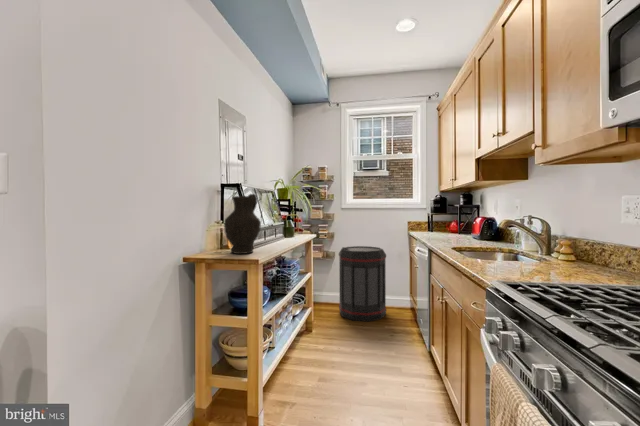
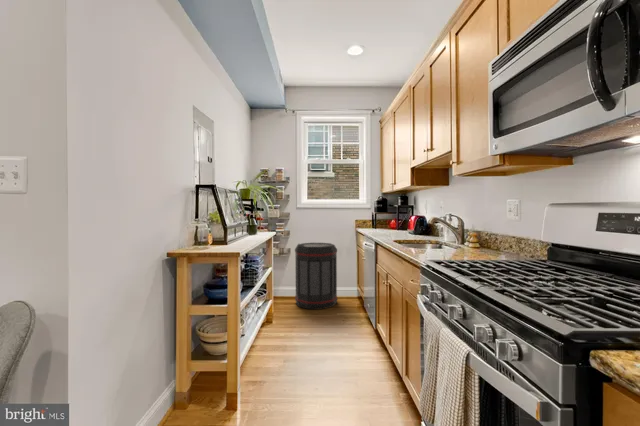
decorative vase: present [224,194,261,254] -> none [202,195,235,249]

